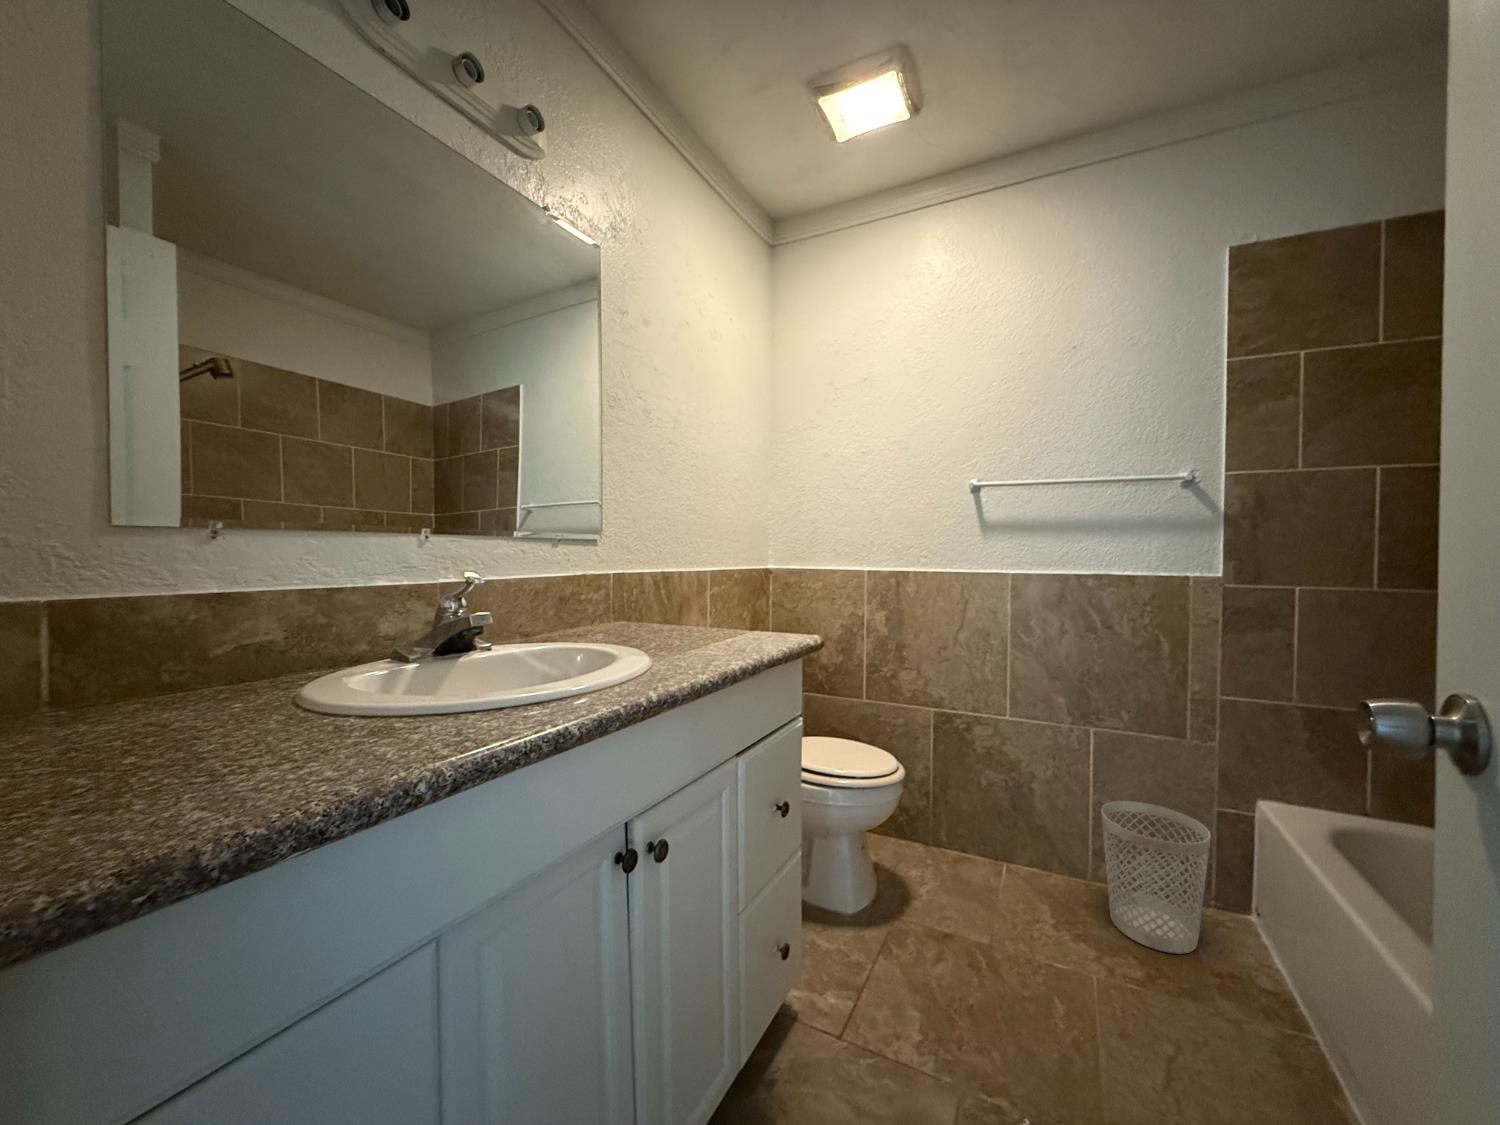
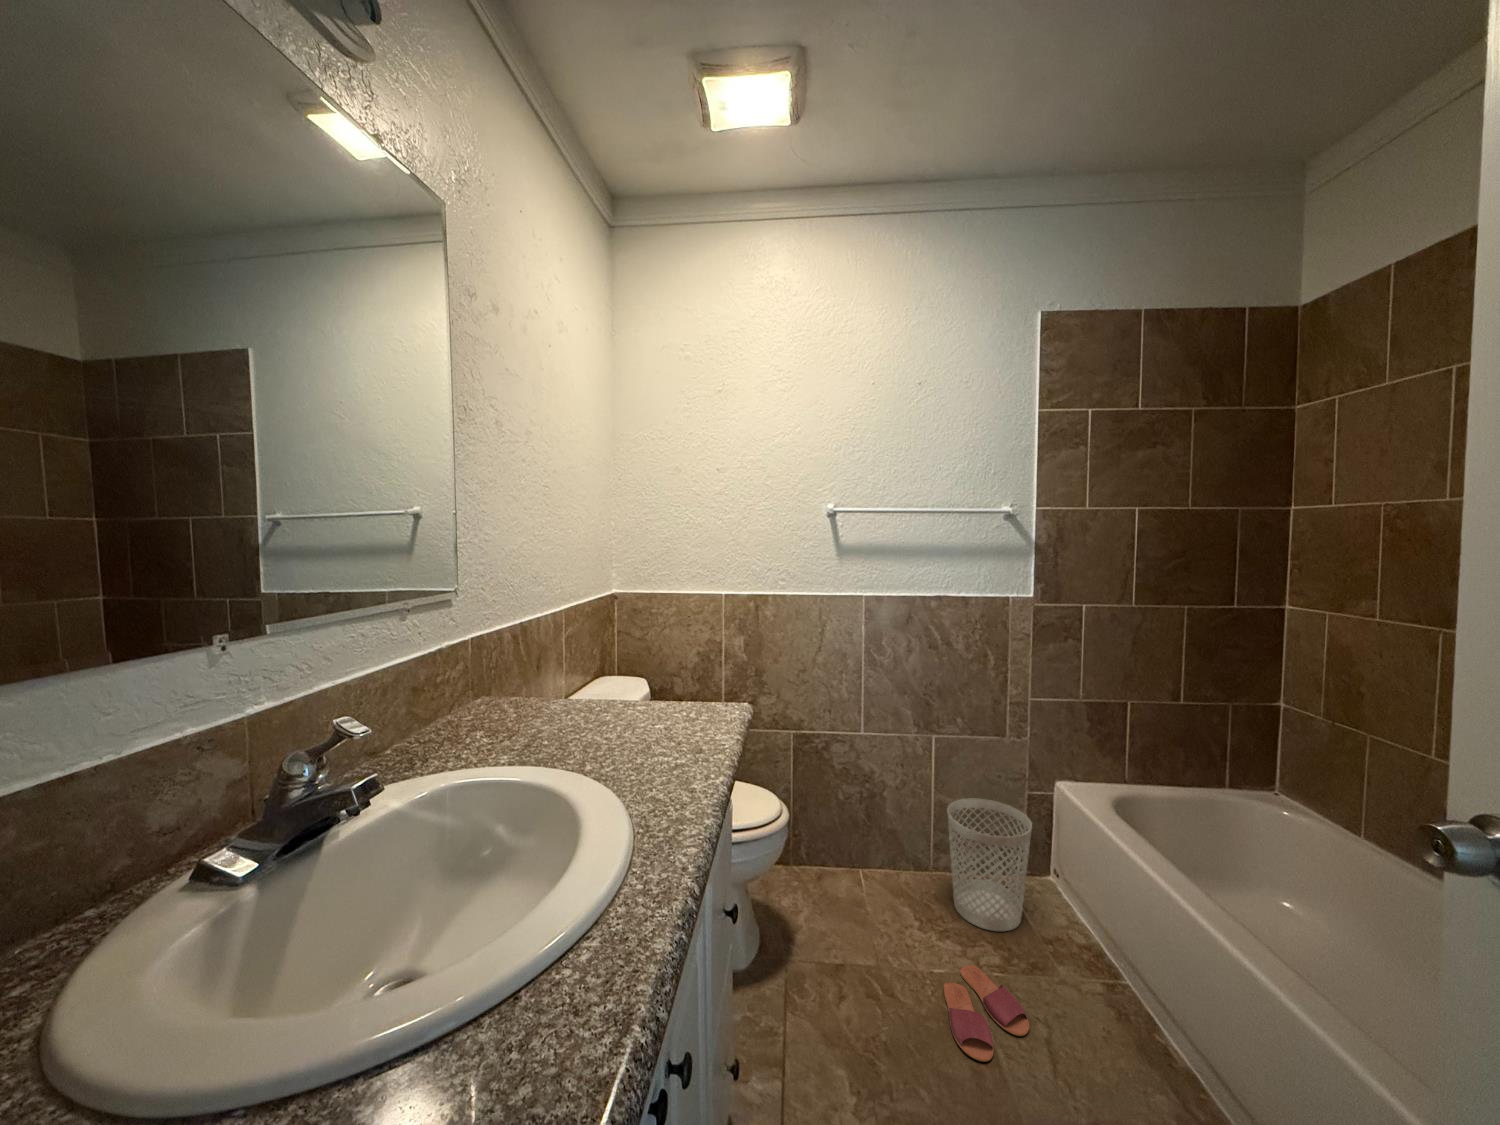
slippers: none [1072,972,1175,1061] -> present [944,965,1029,1062]

